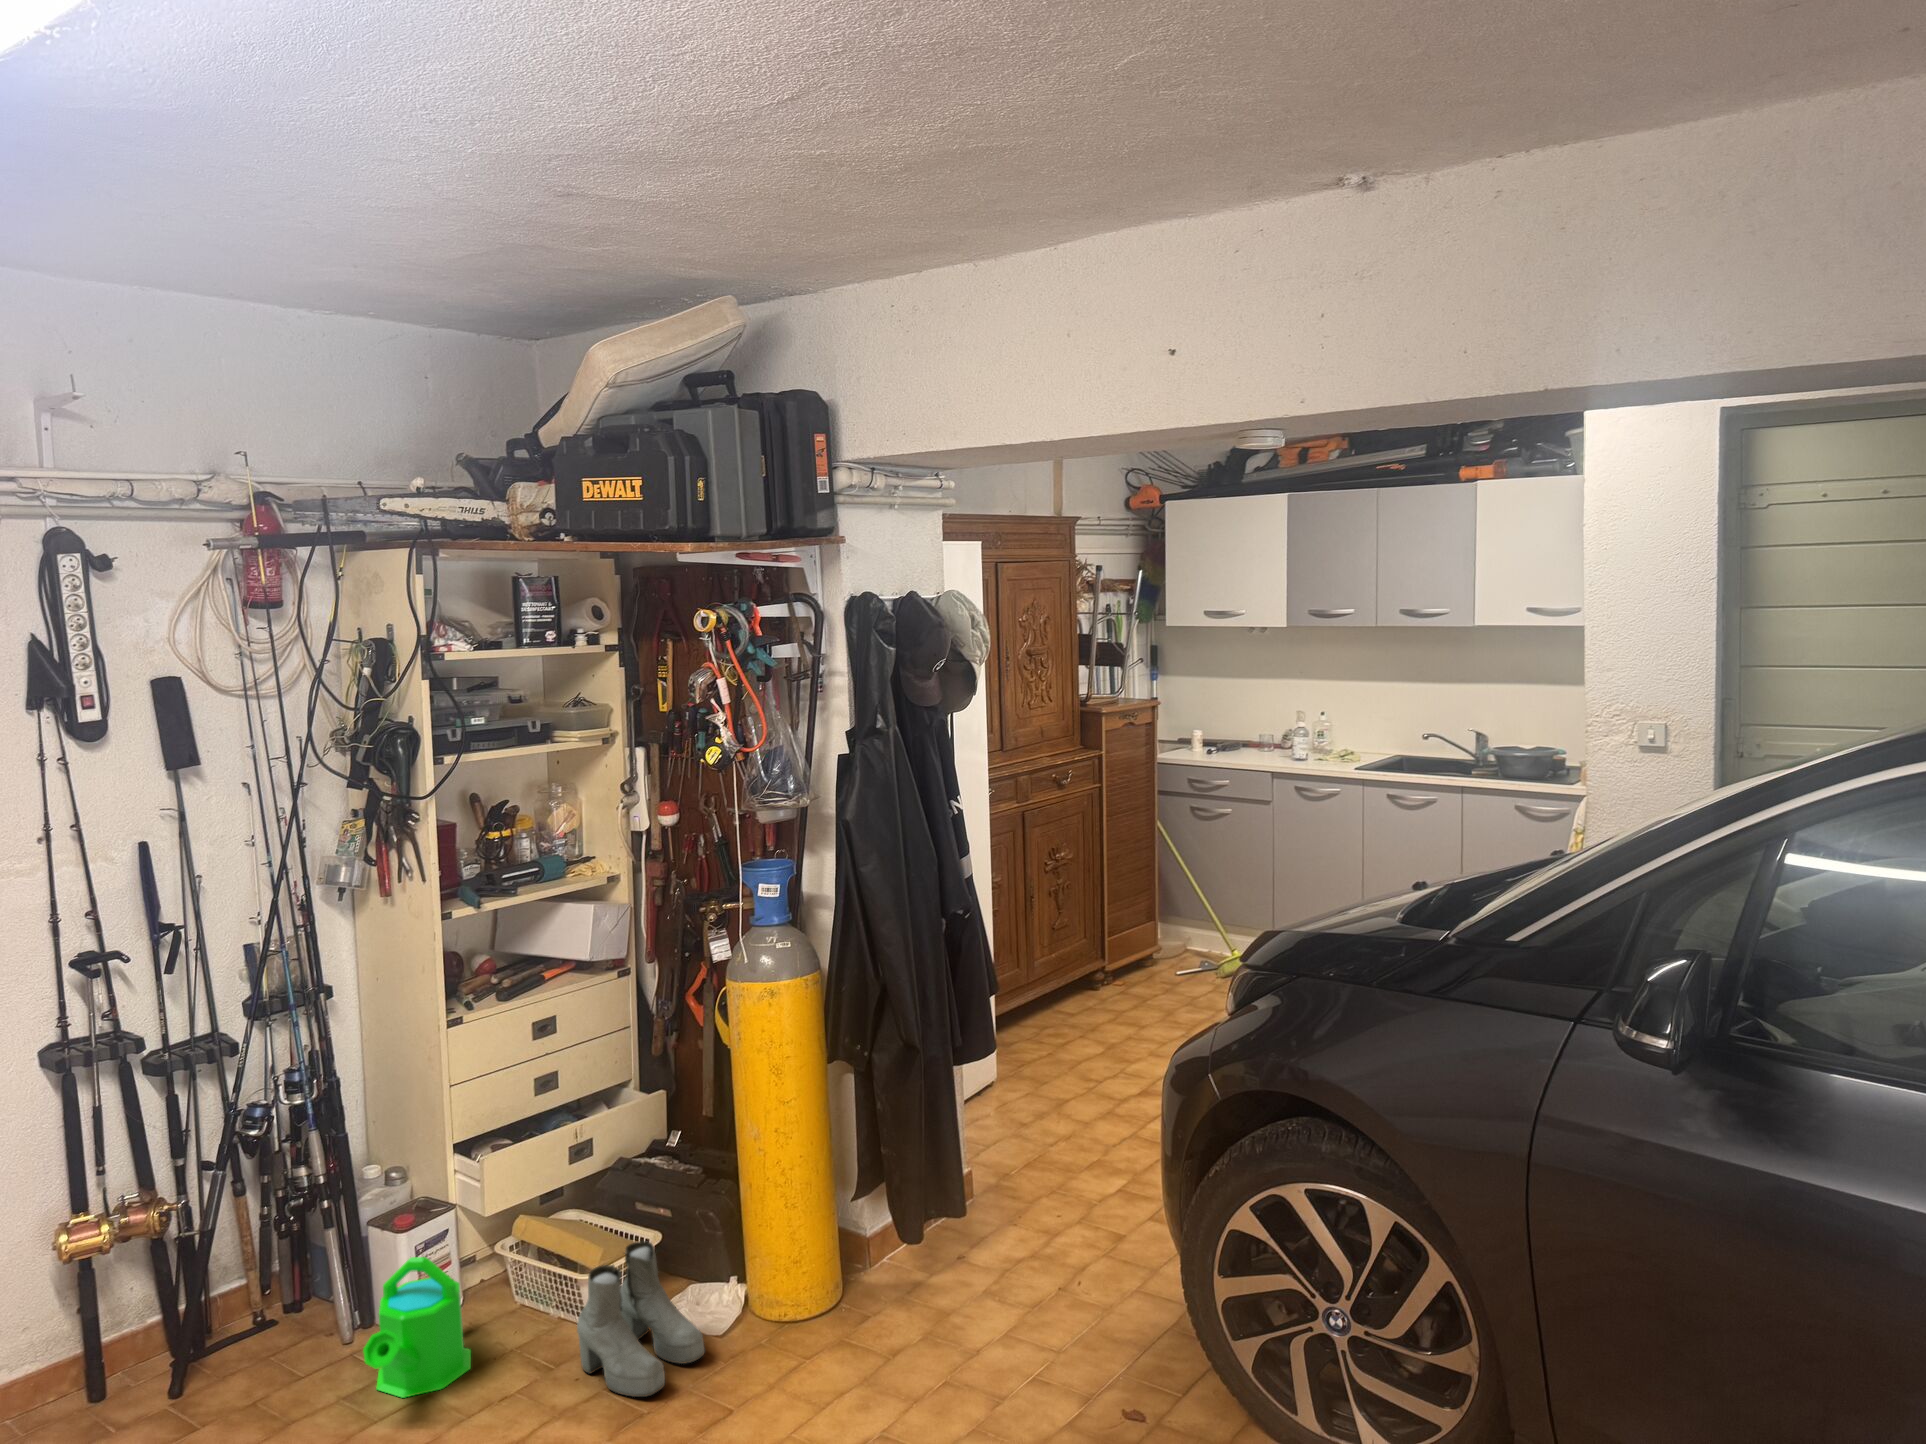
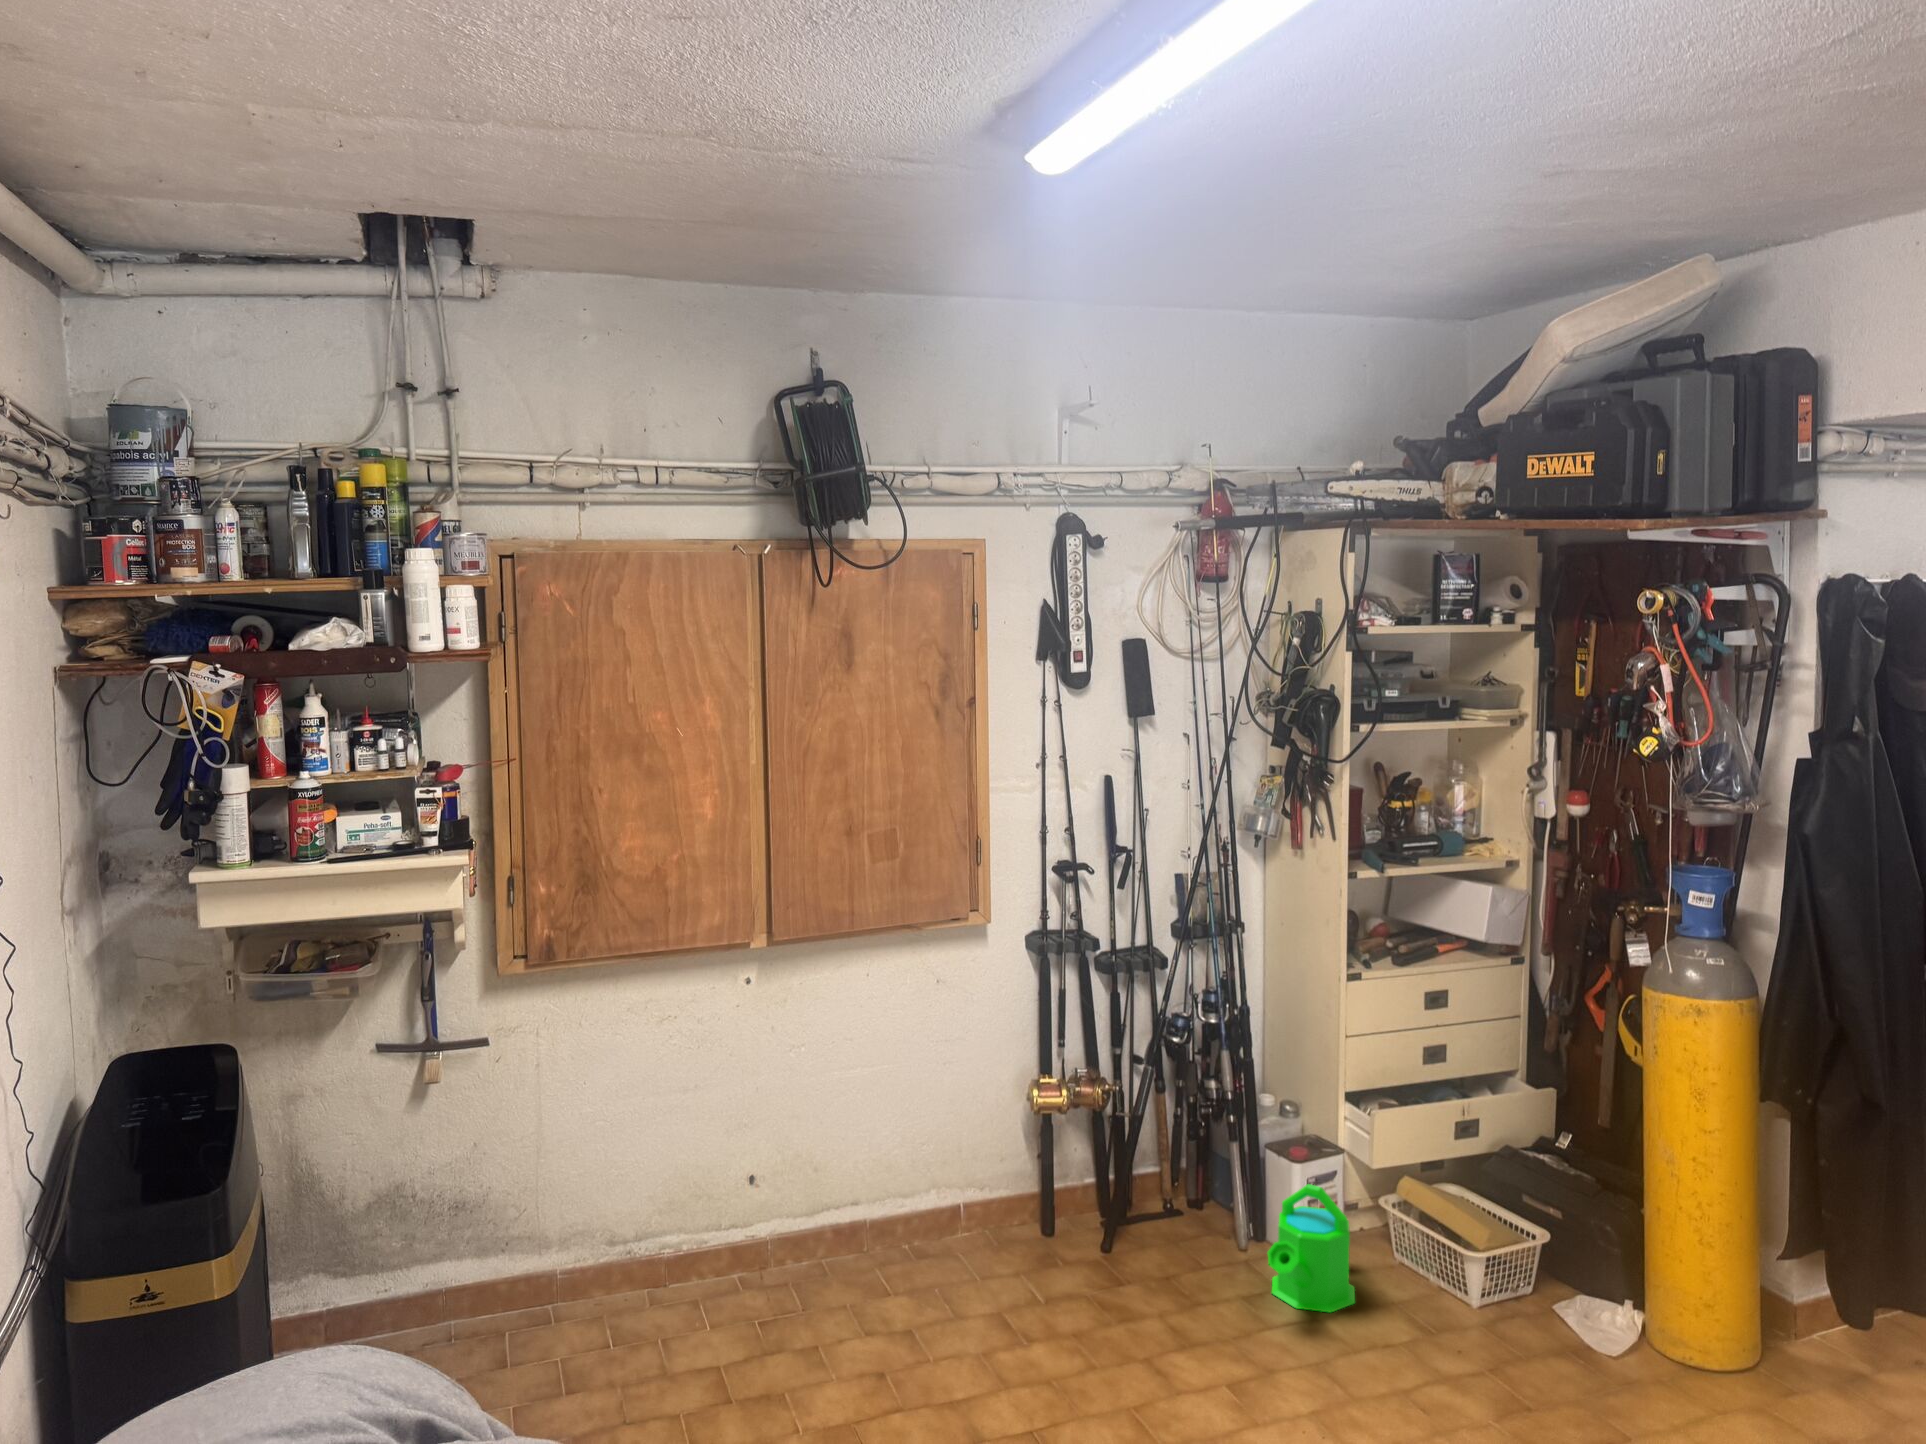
boots: present [577,1241,705,1397] -> none [1463,1232,1597,1388]

